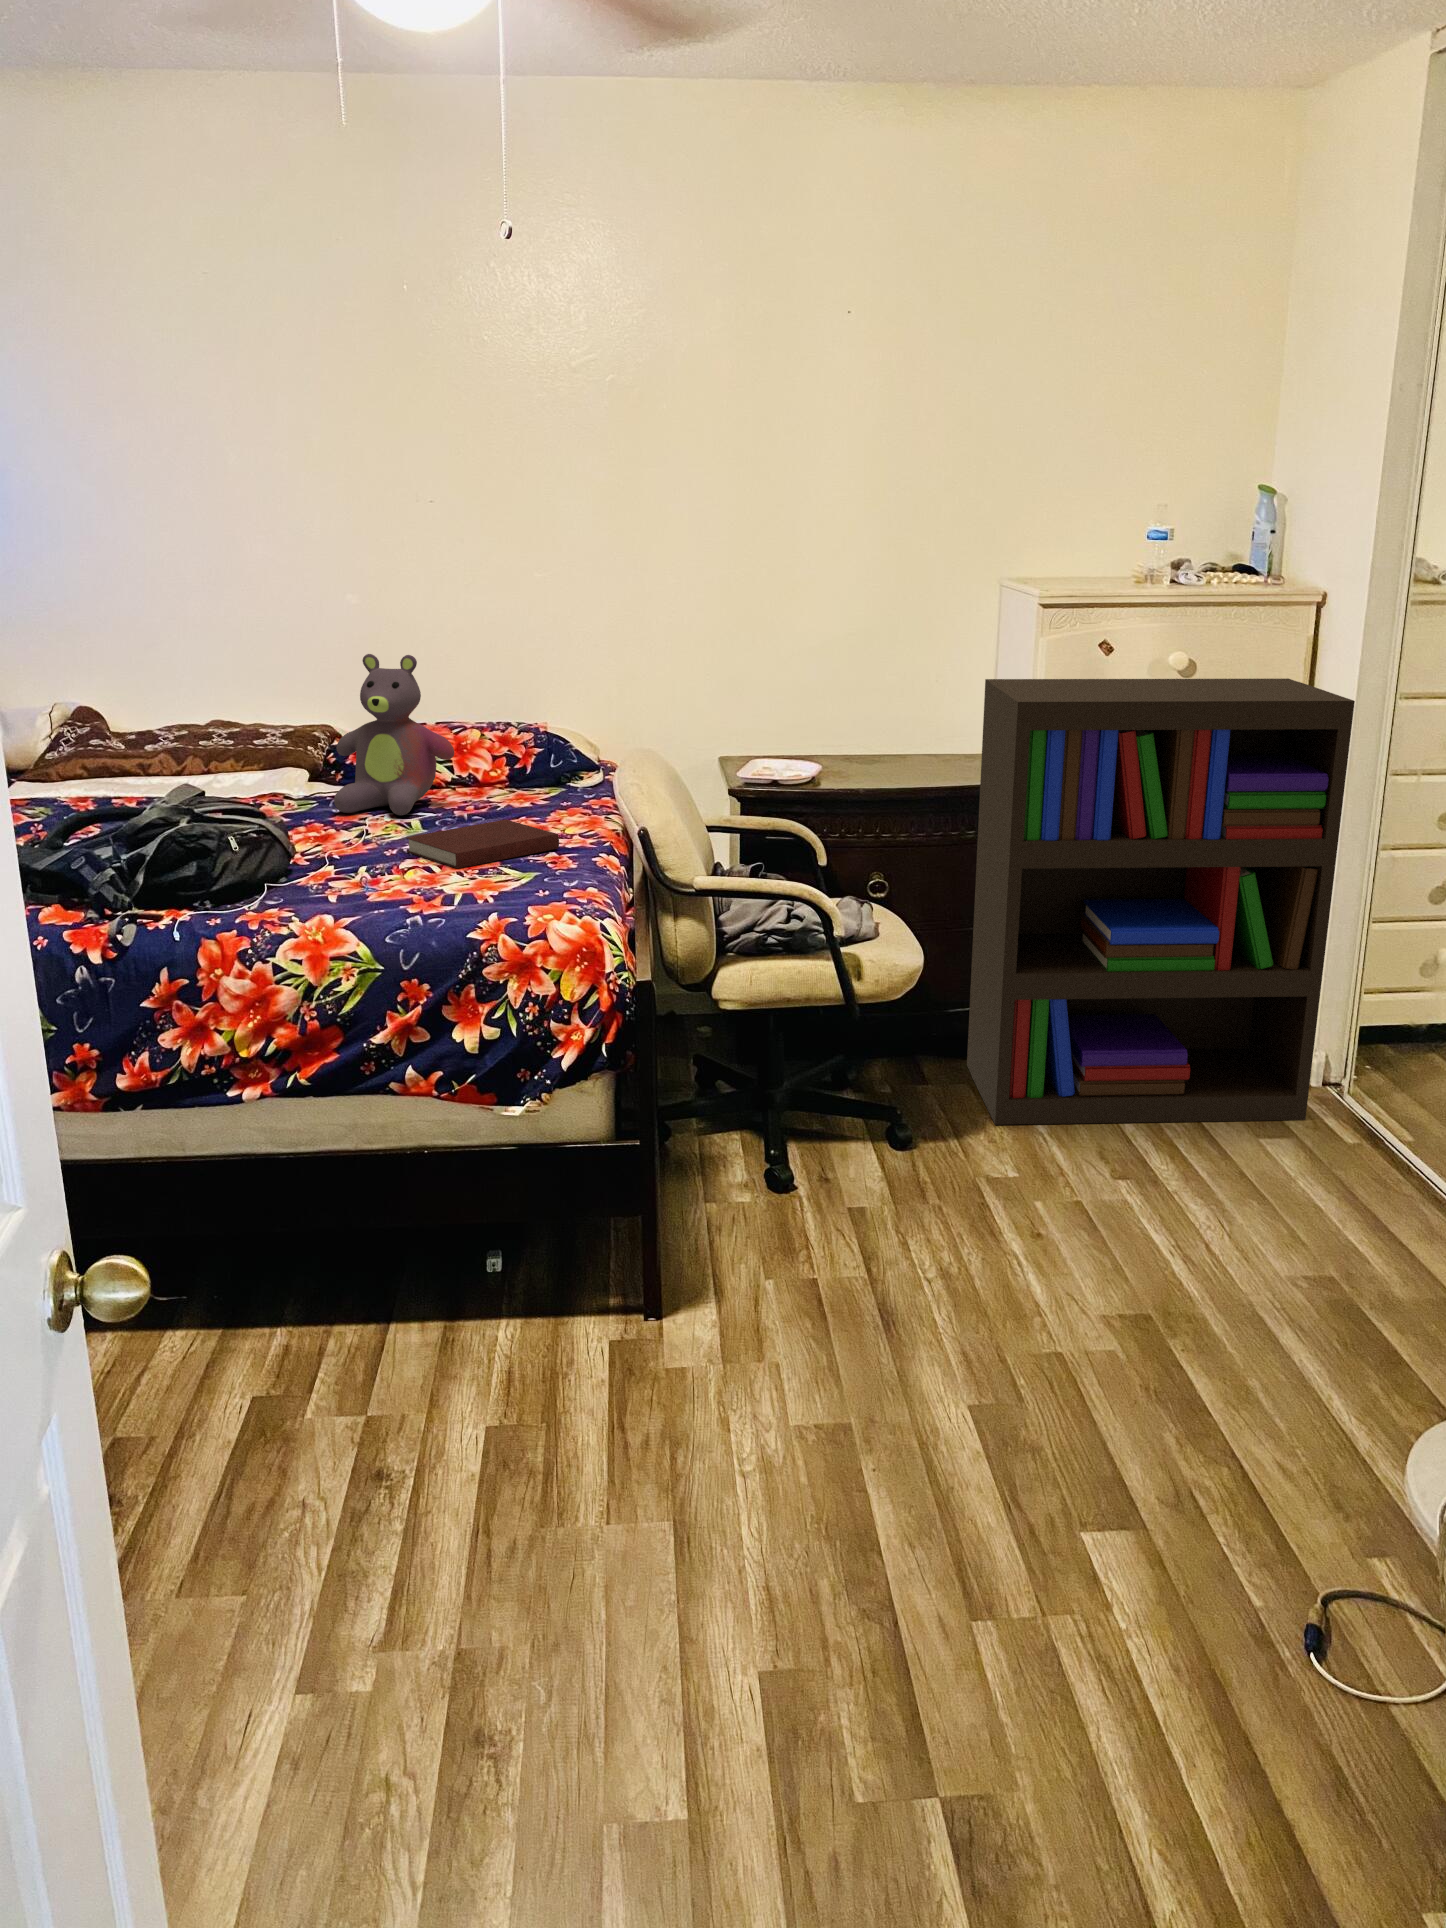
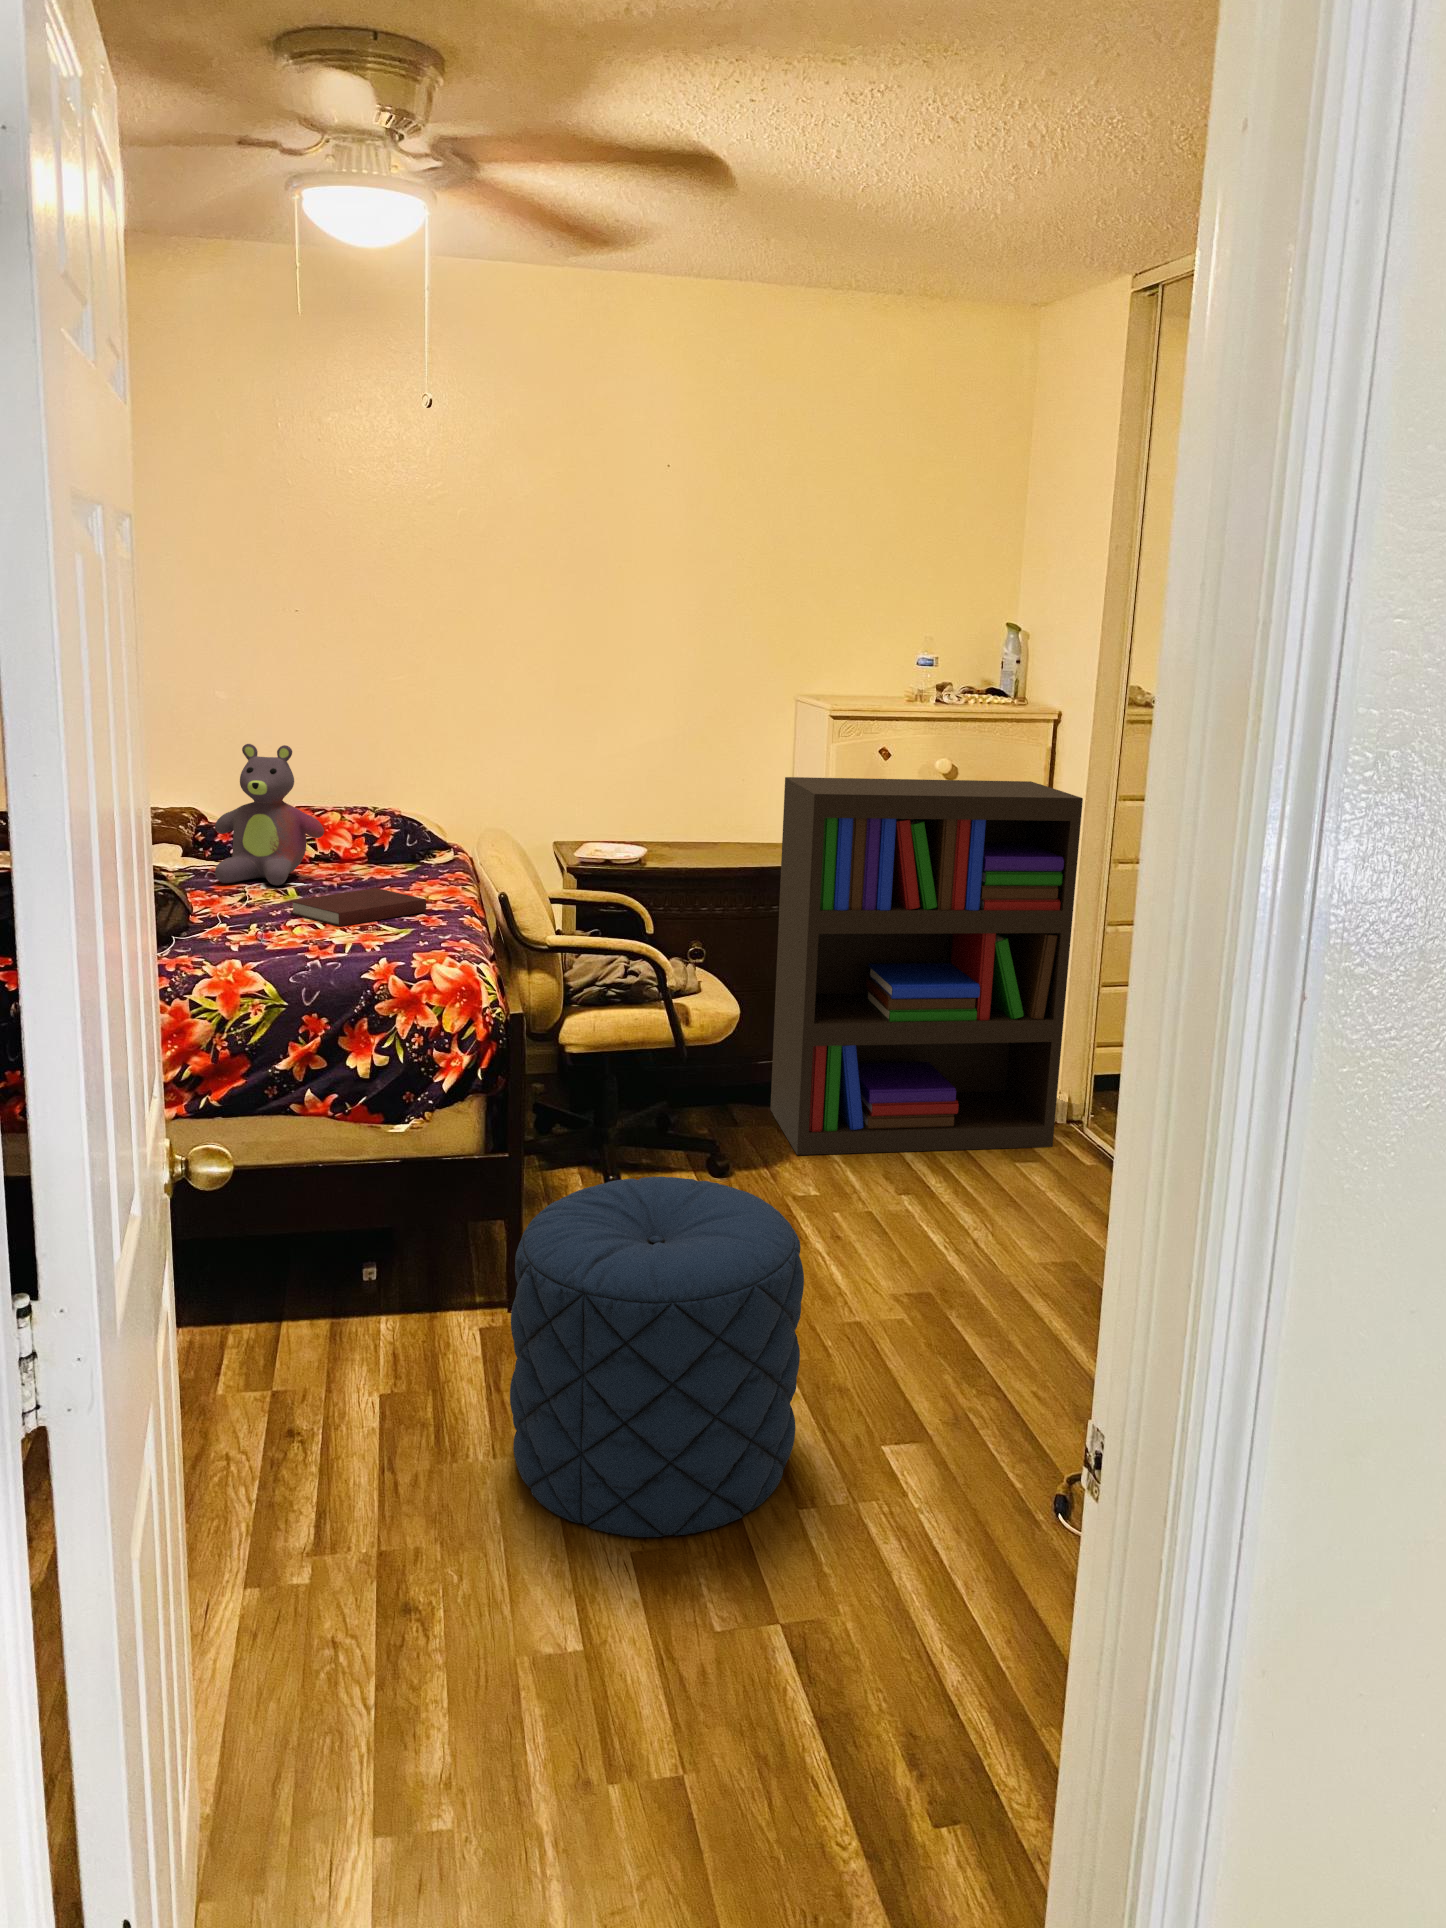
pouf: none [624,1192,981,1649] -> present [510,1177,804,1537]

